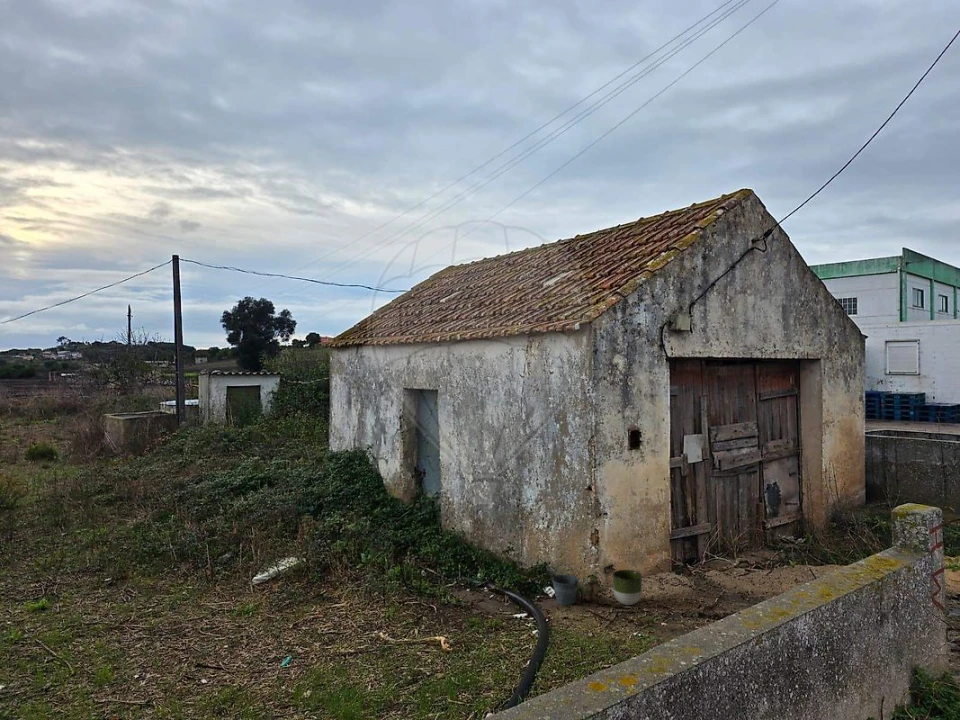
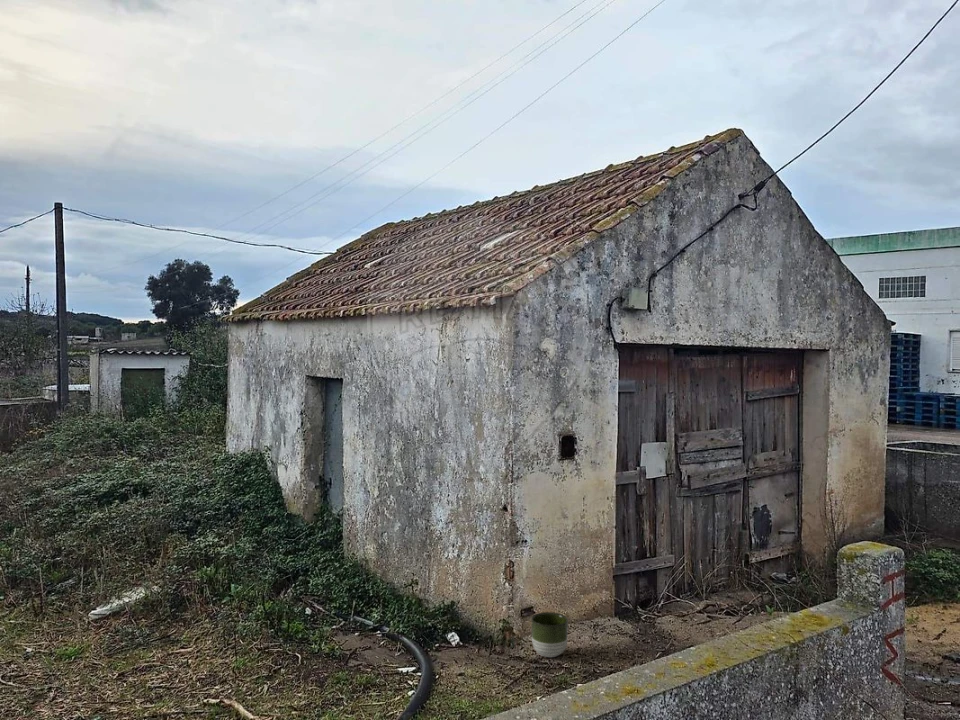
bucket: present [552,565,579,605] -> none [454,604,488,656]

